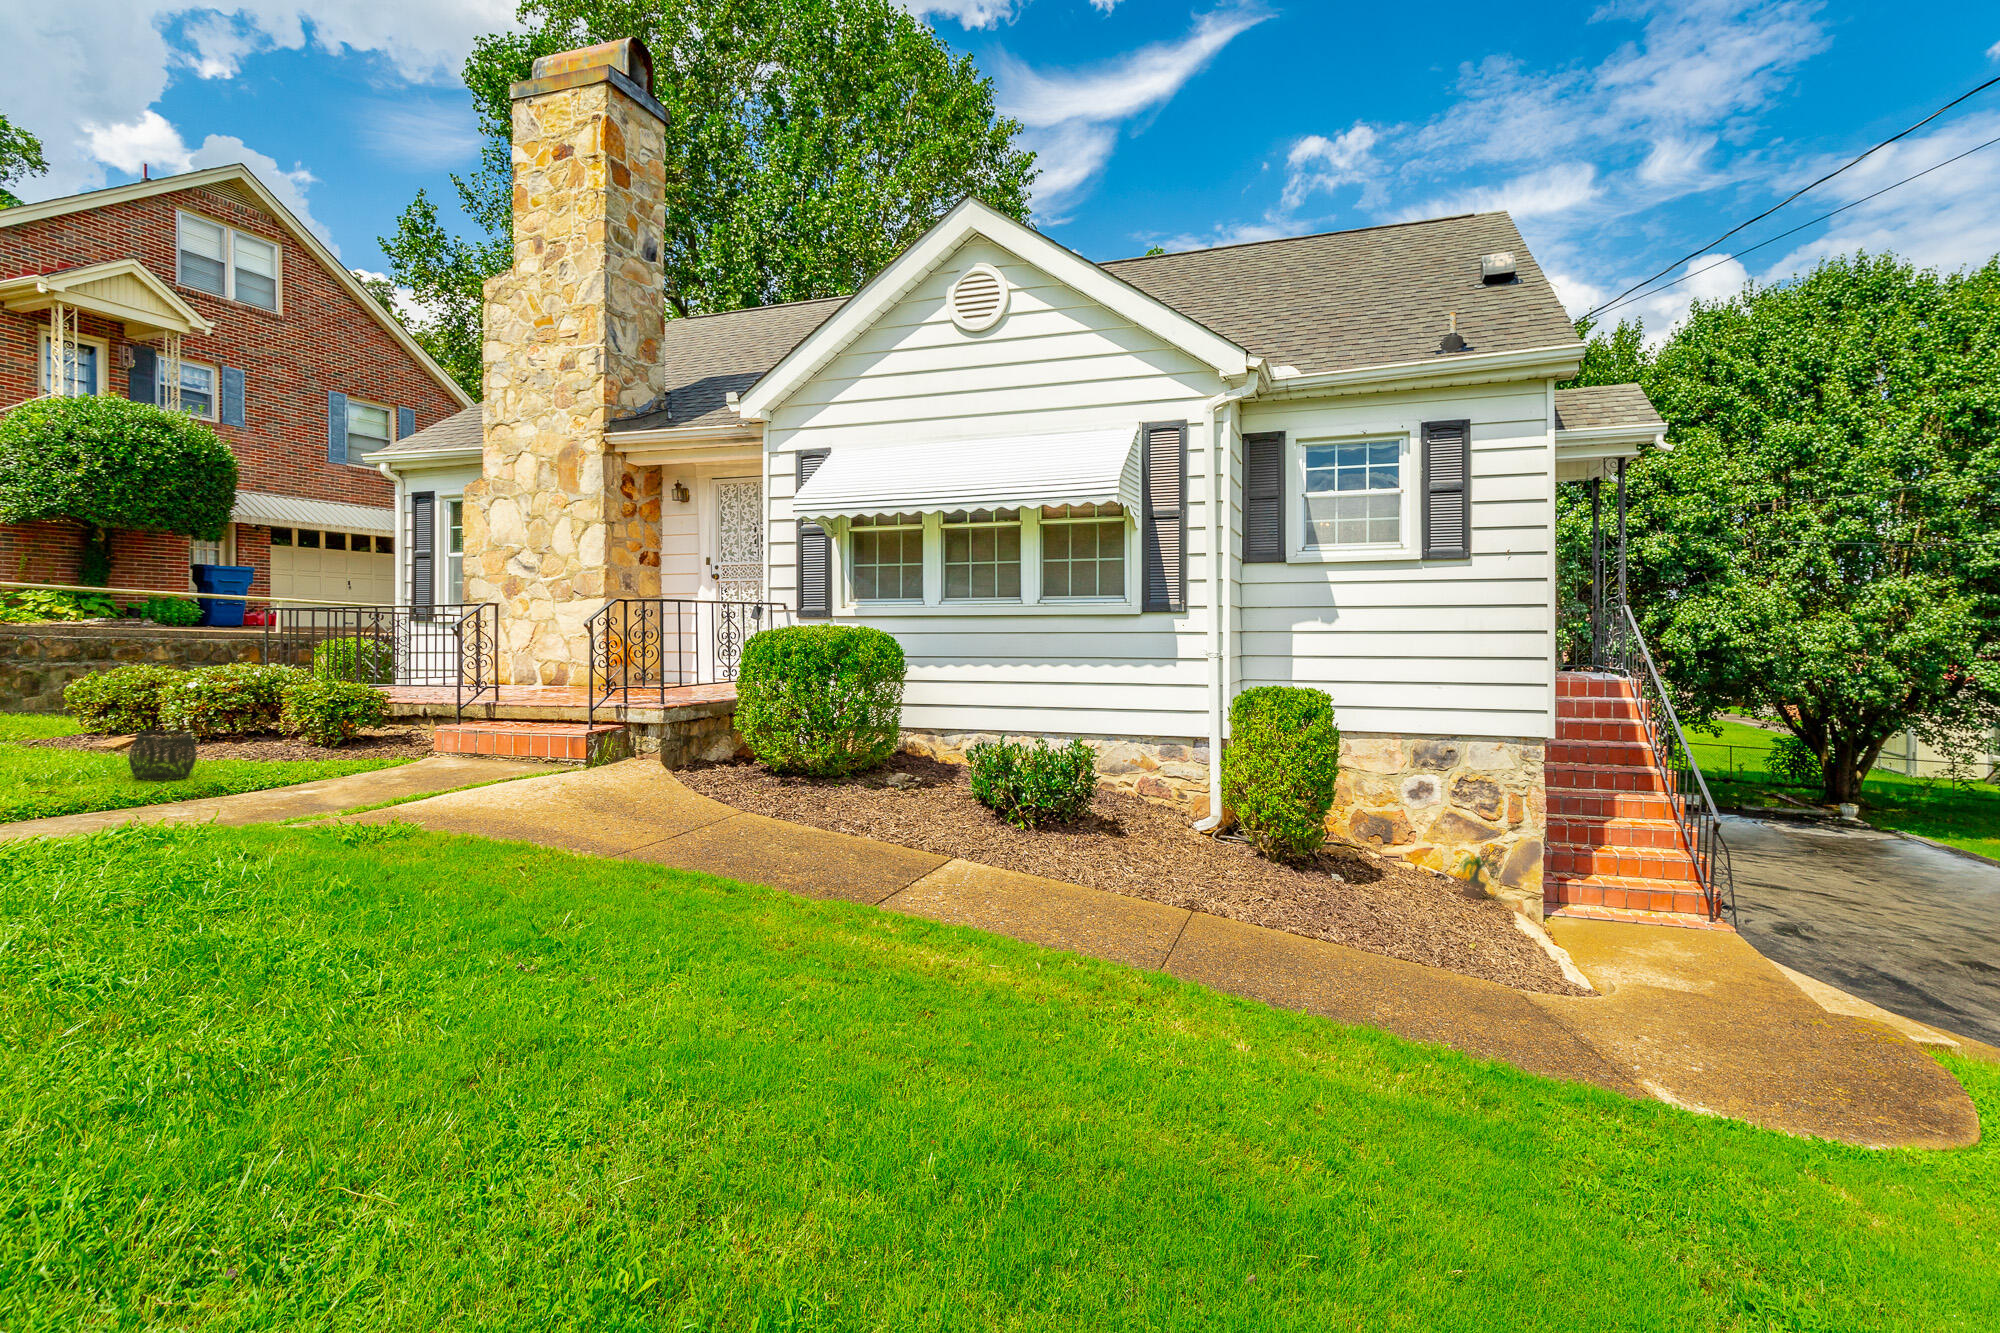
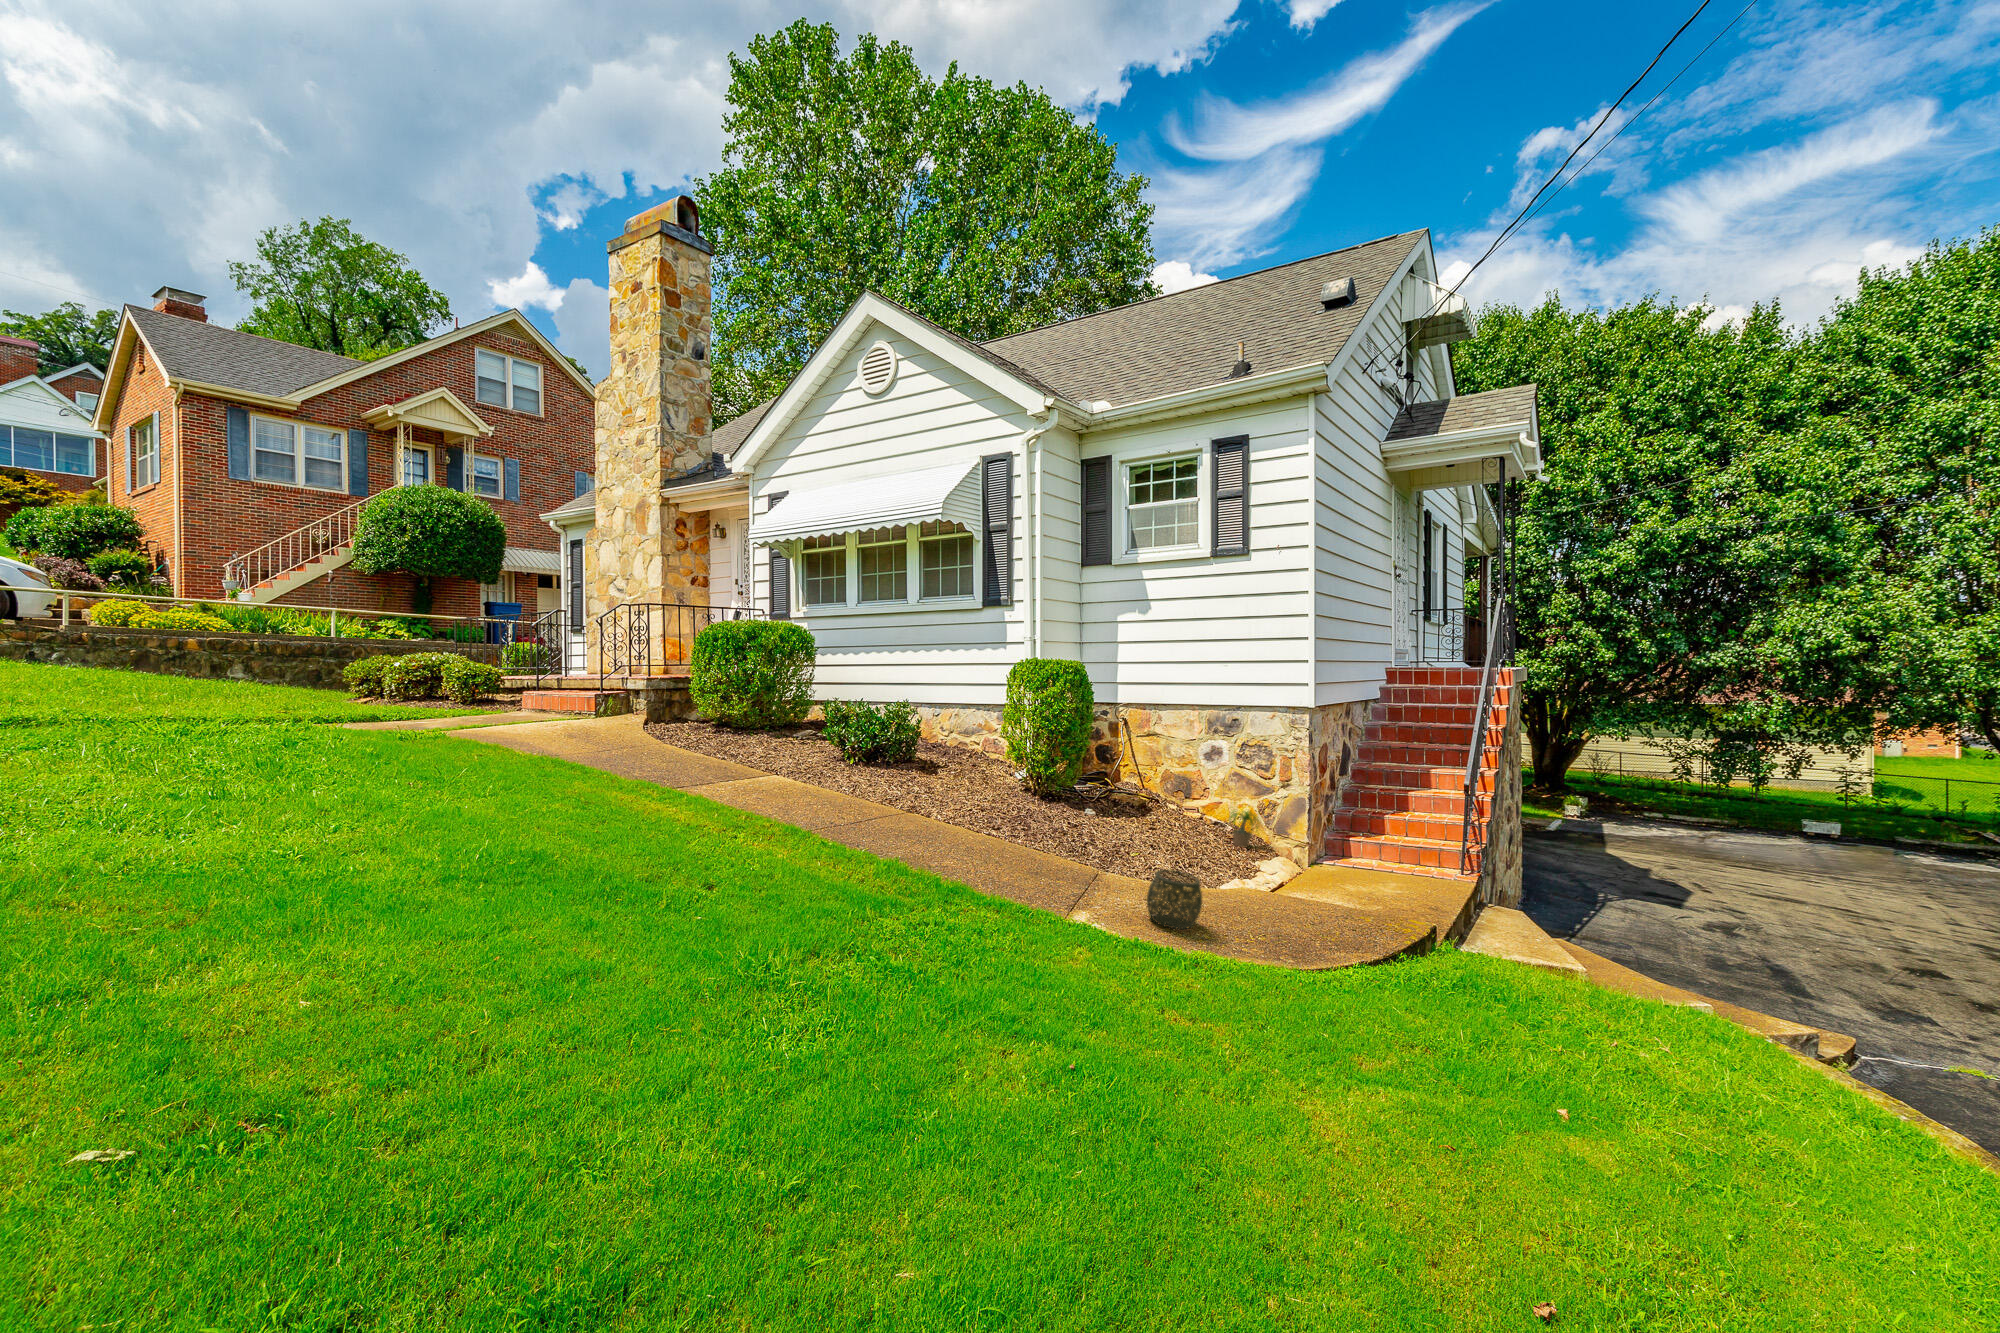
woven basket: present [129,730,197,781] -> present [1147,870,1202,929]

